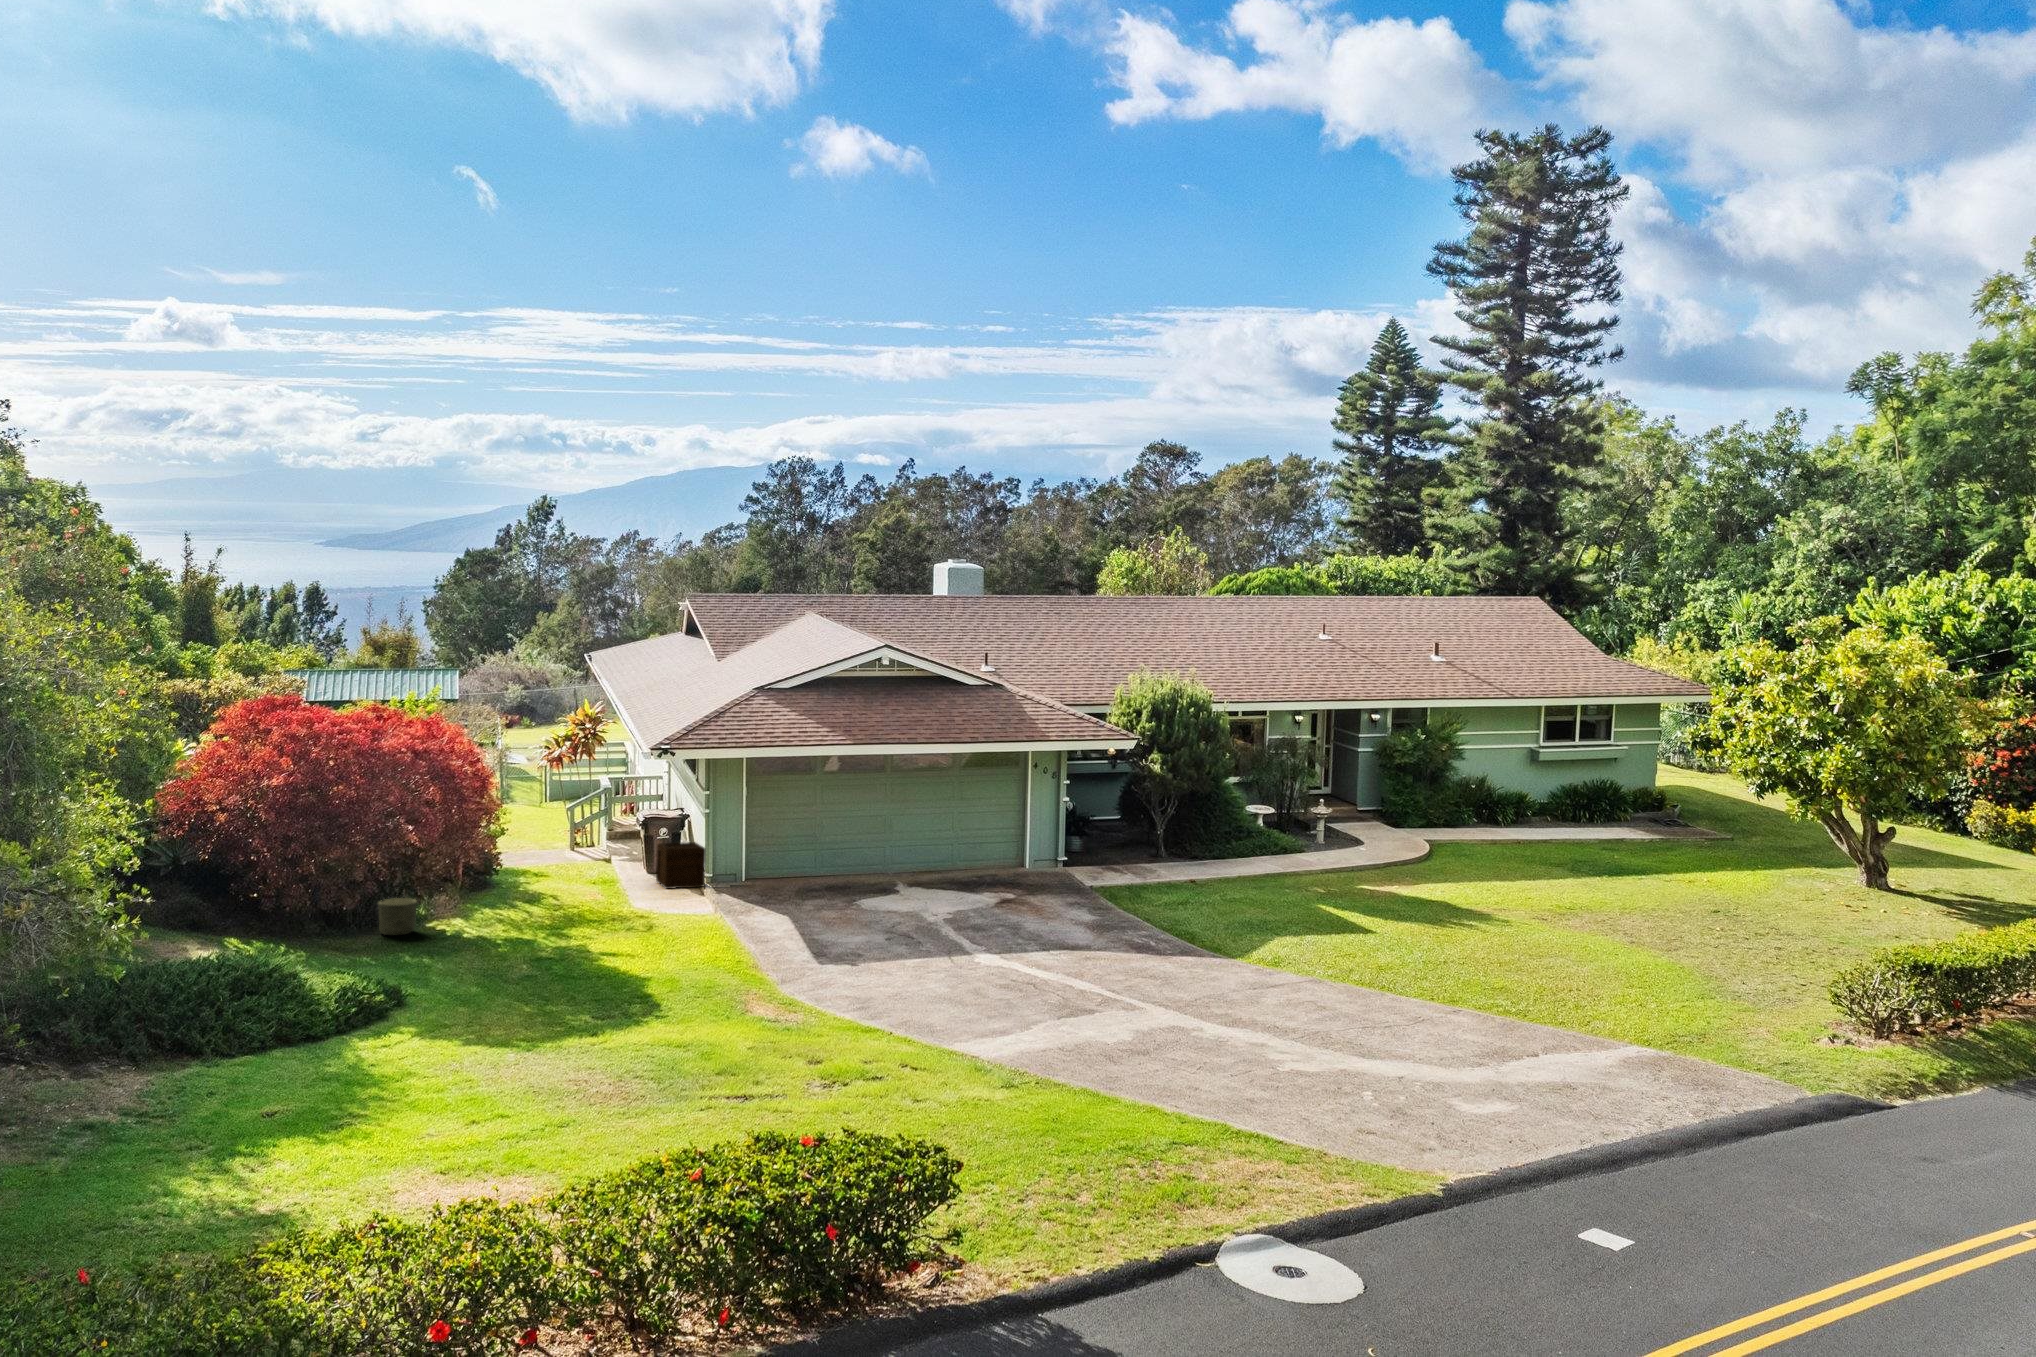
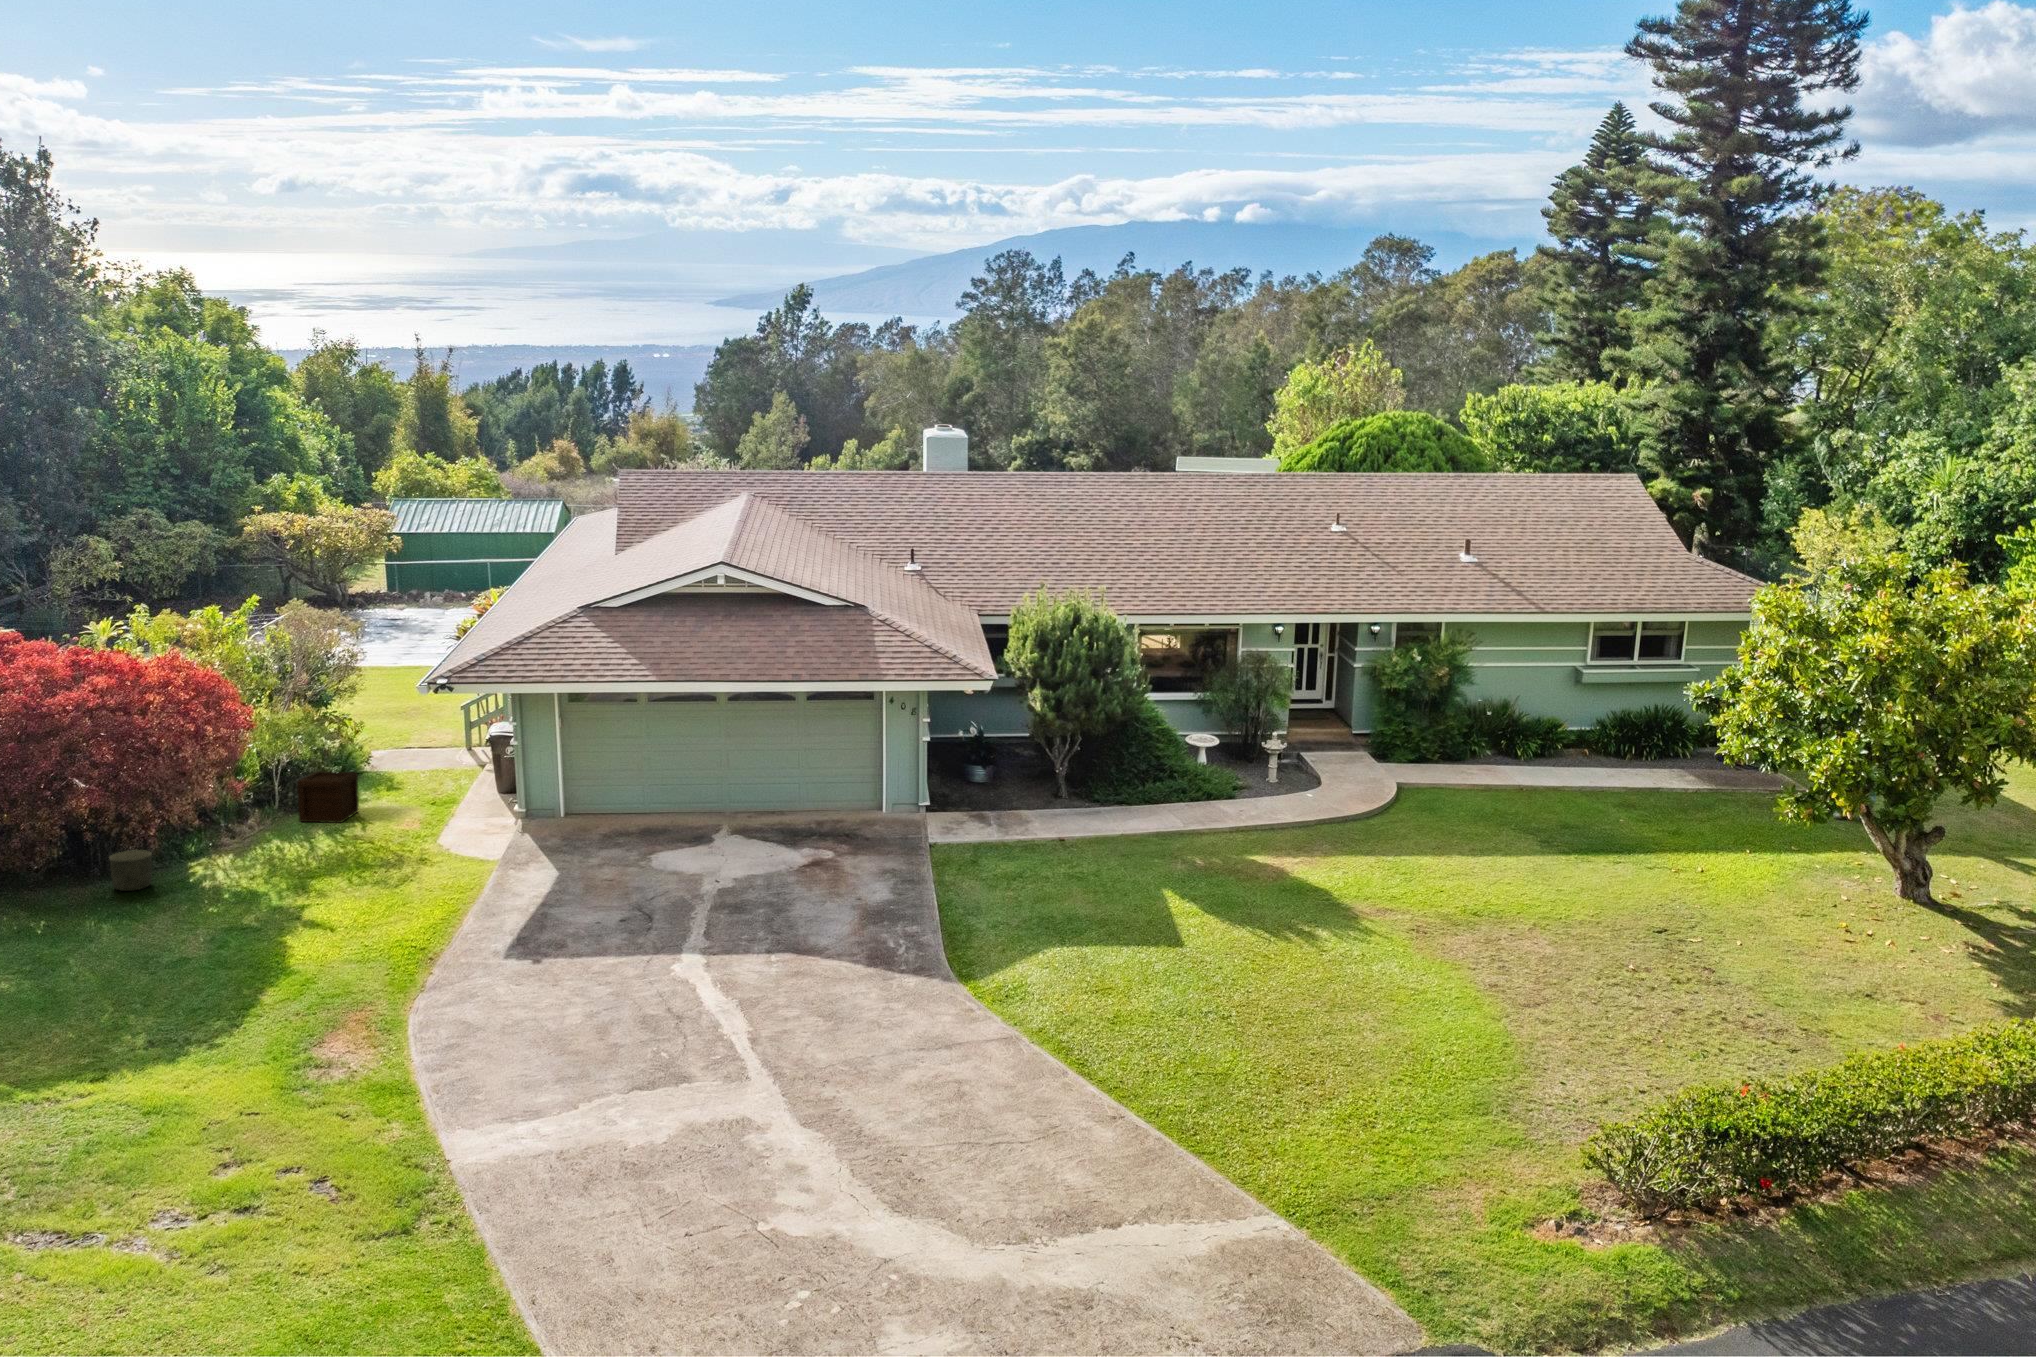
wooden crate: present [656,842,706,889] -> present [297,771,359,823]

